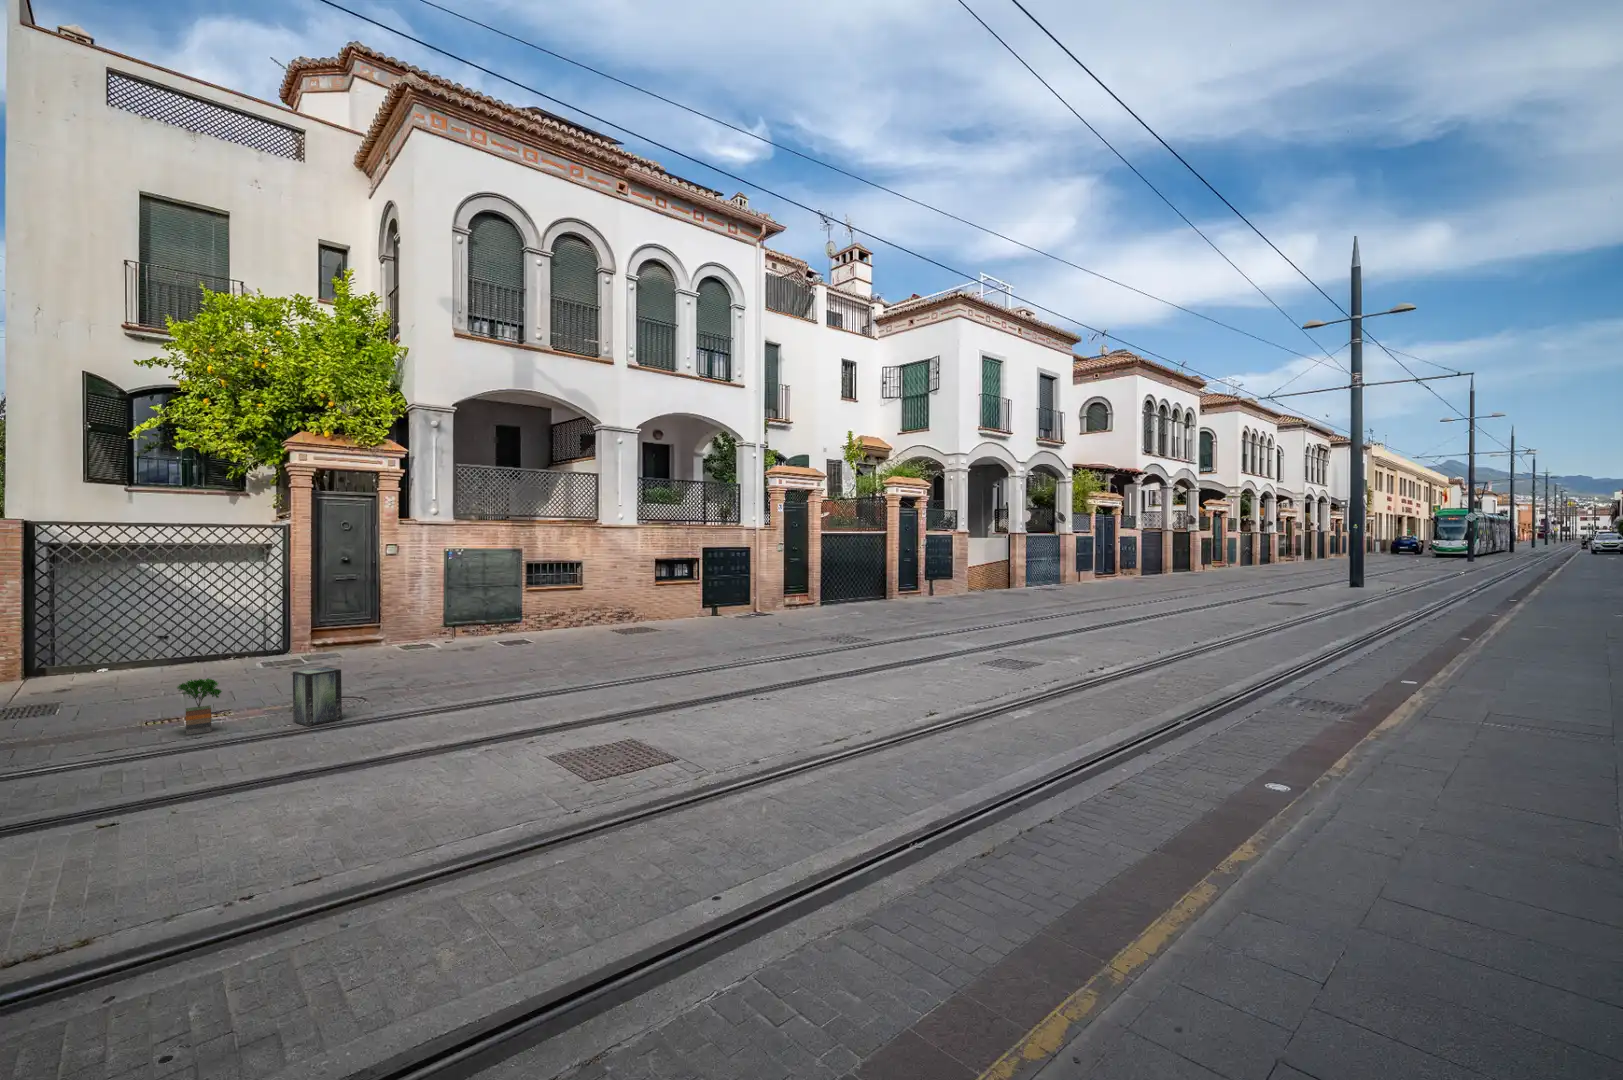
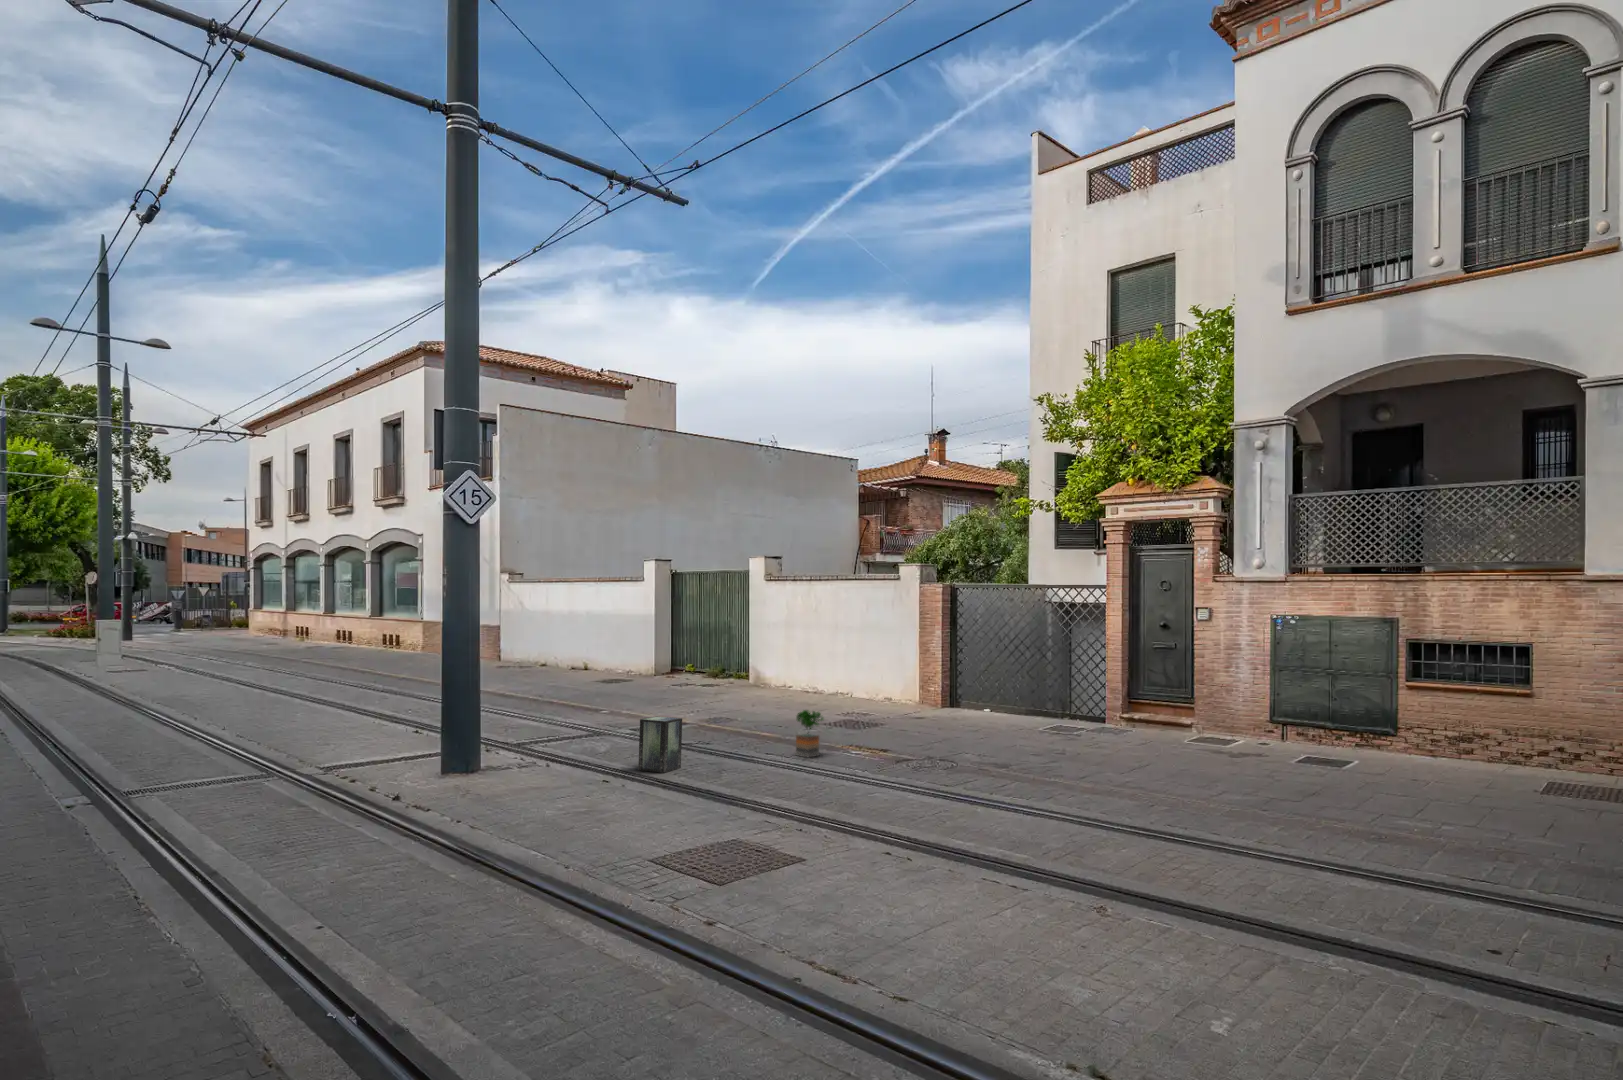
storage box: present [293,667,342,726] -> present [638,716,682,773]

